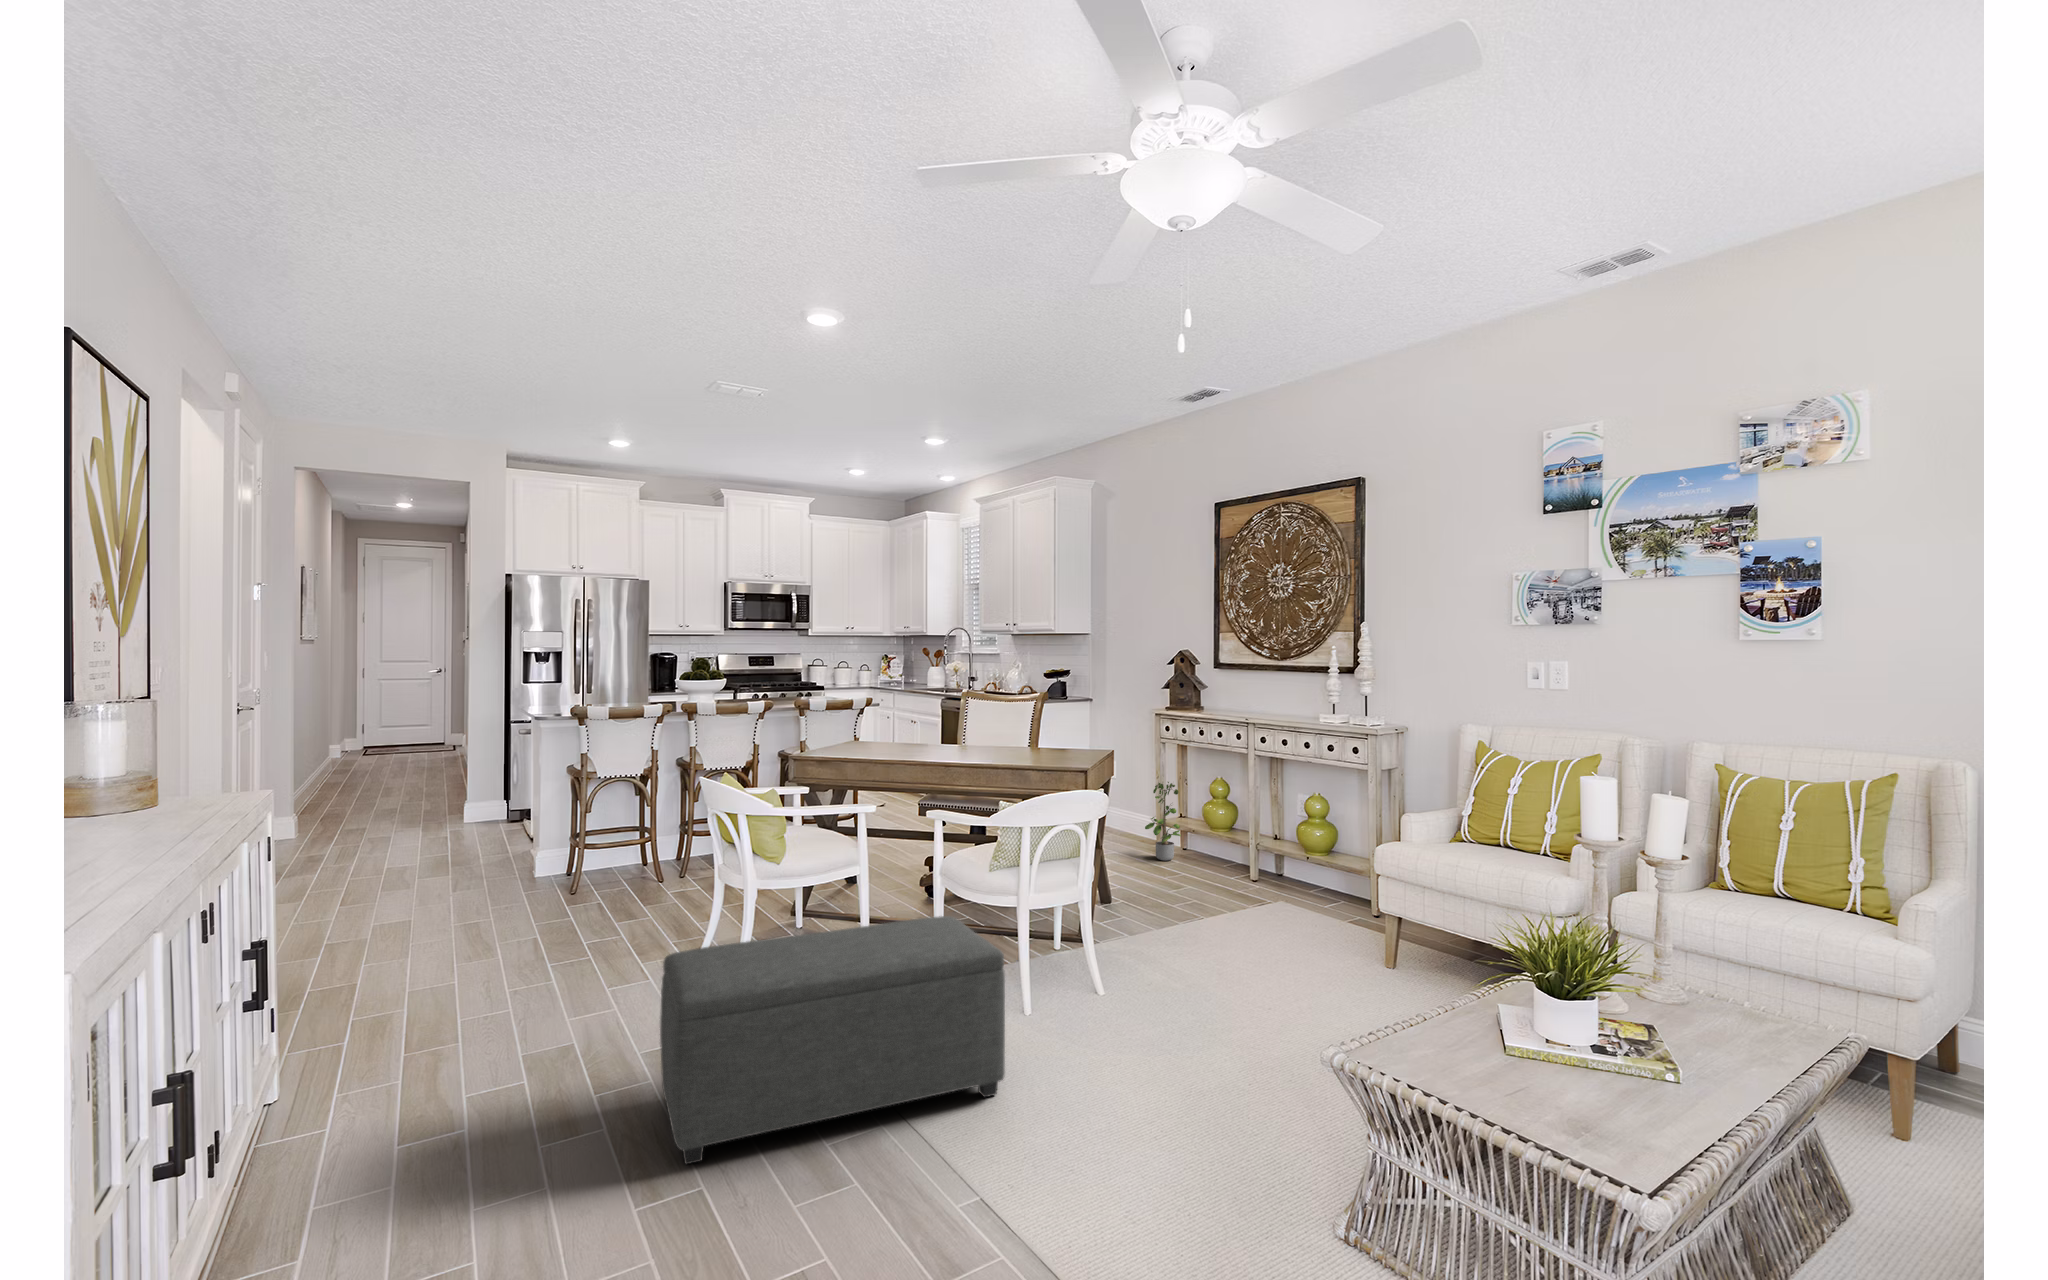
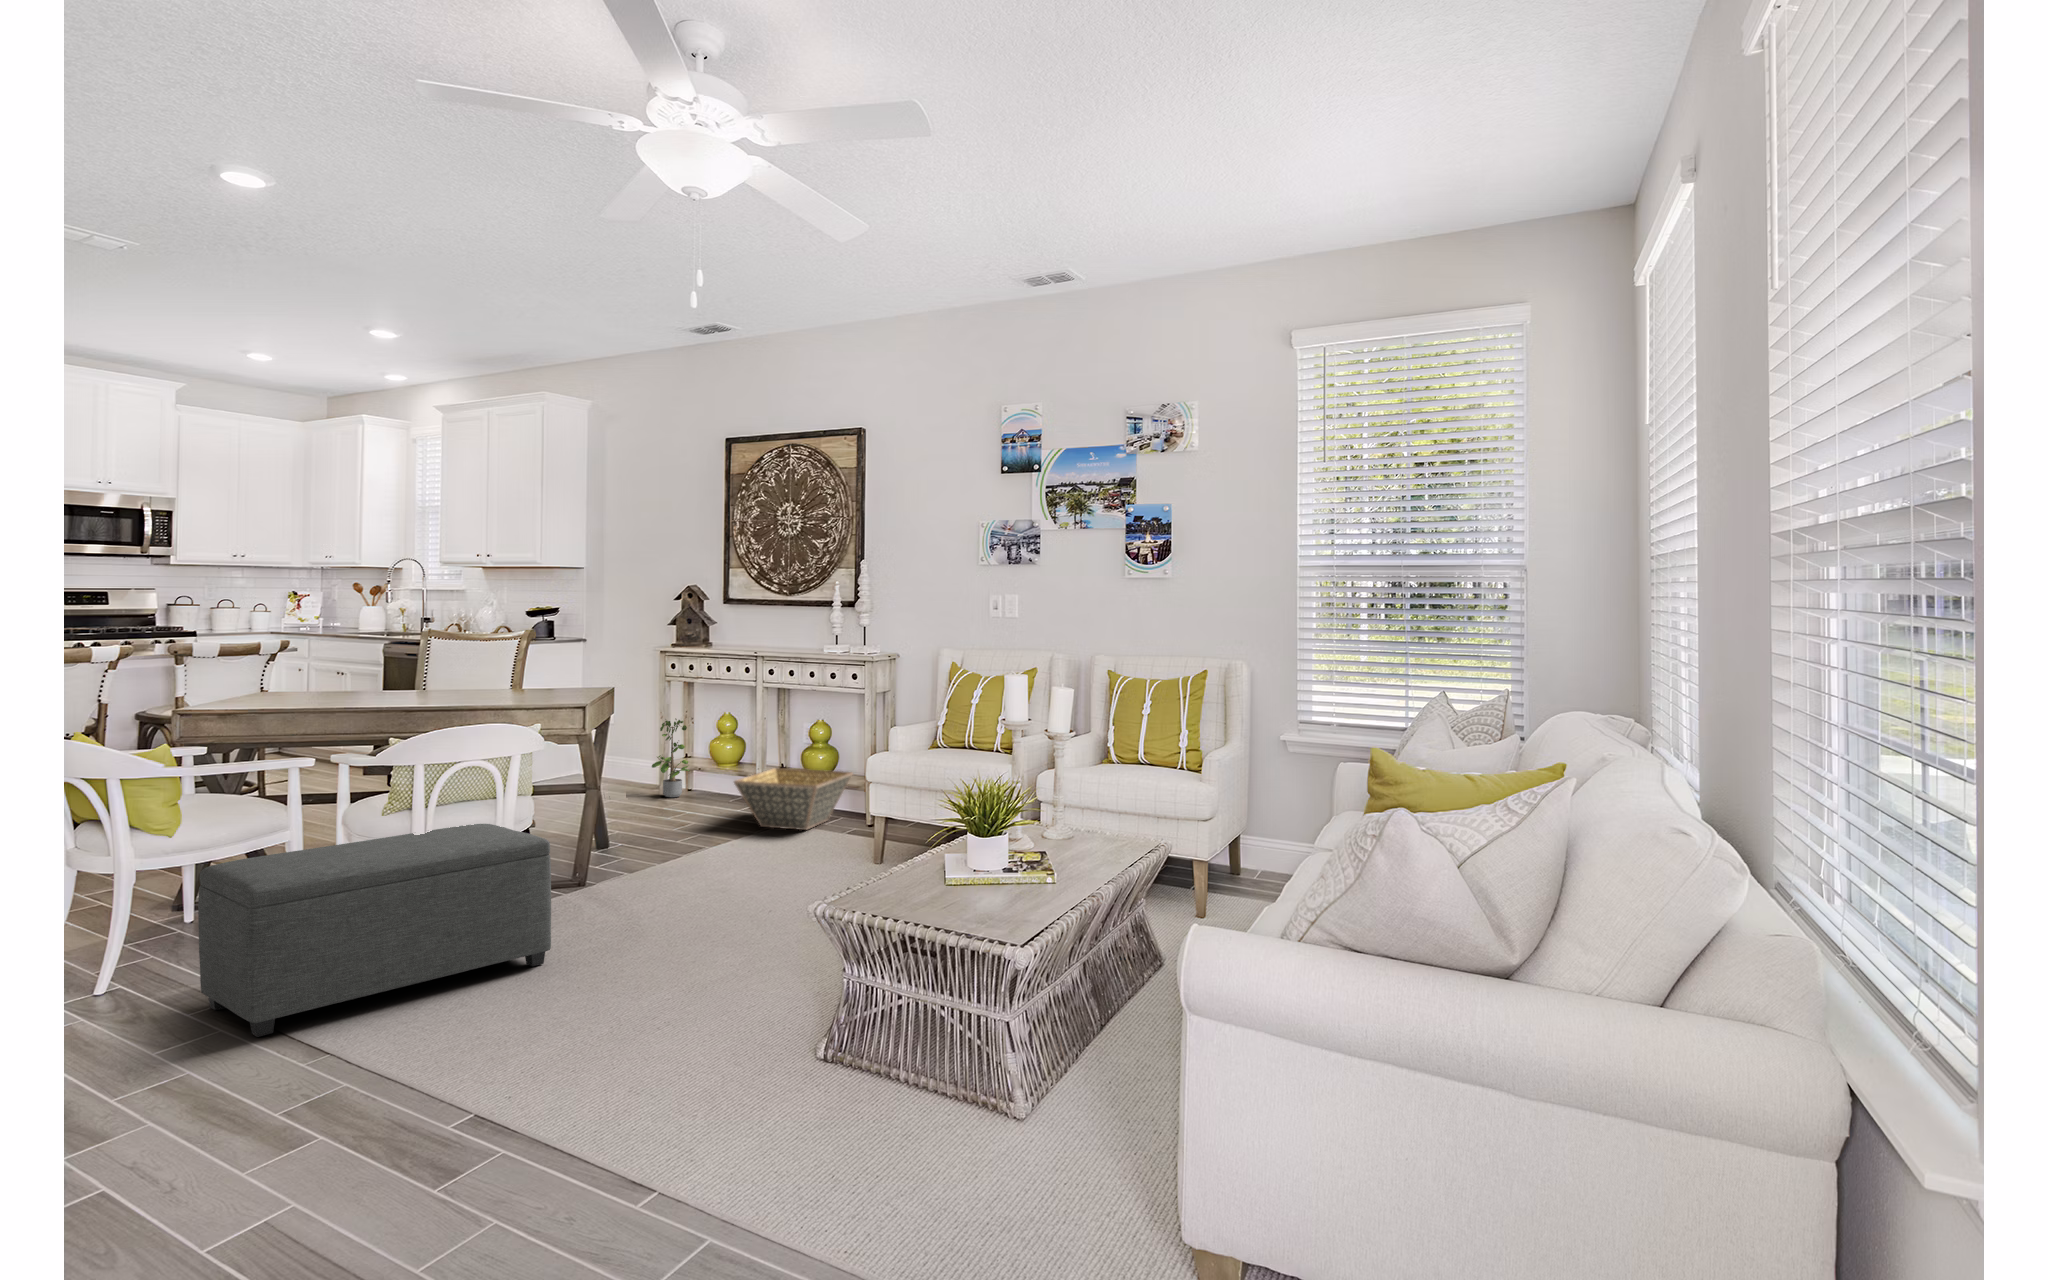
basket: none [1223,842,1355,919] -> present [734,768,853,830]

